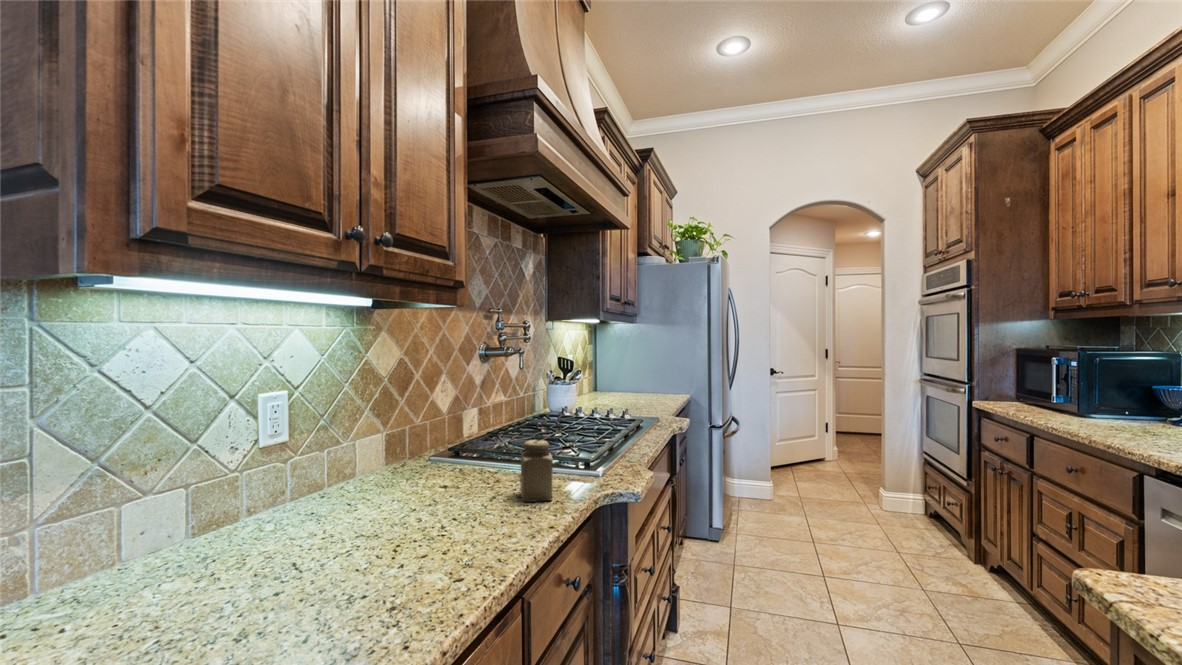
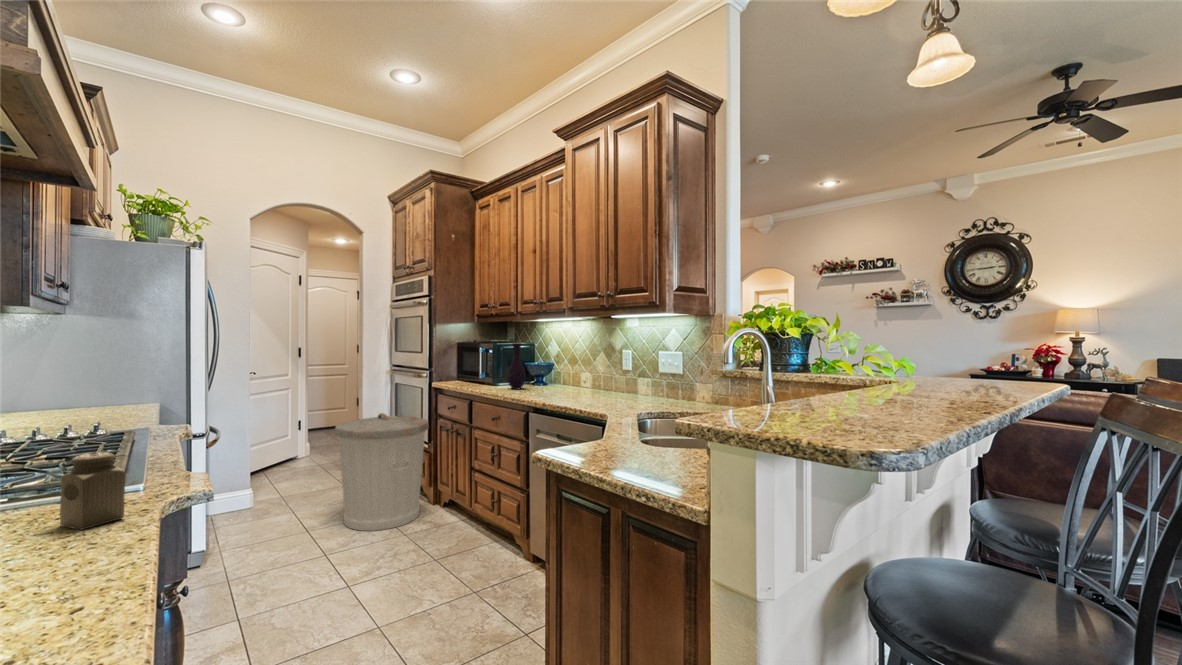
vase: none [1107,352,1153,429] -> present [507,343,526,389]
trash can: none [842,430,965,575] -> present [335,413,429,531]

